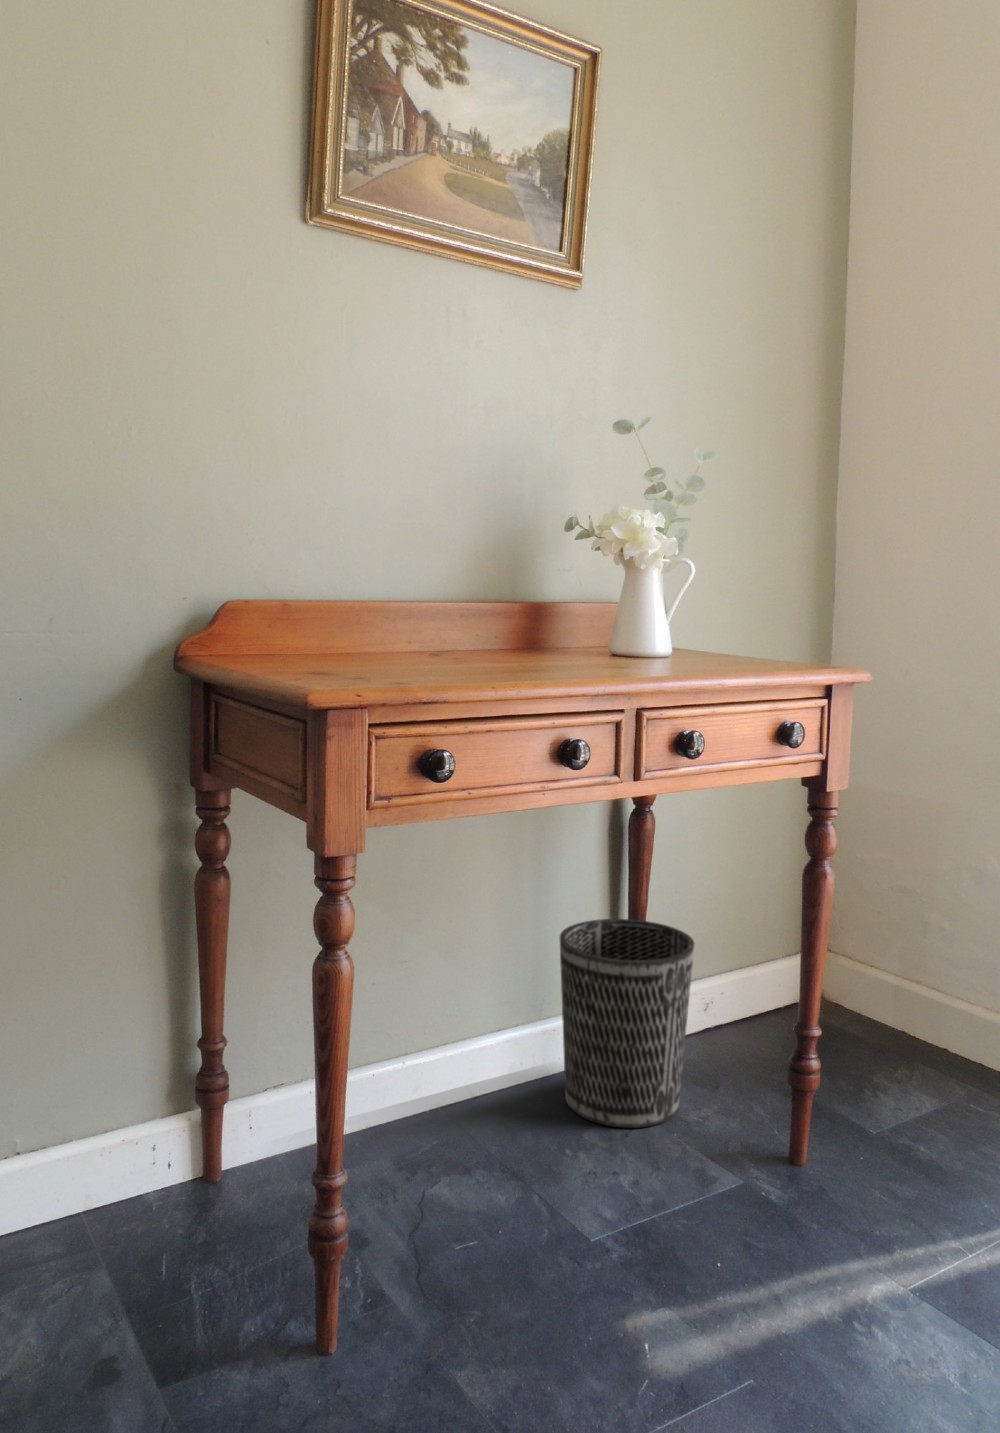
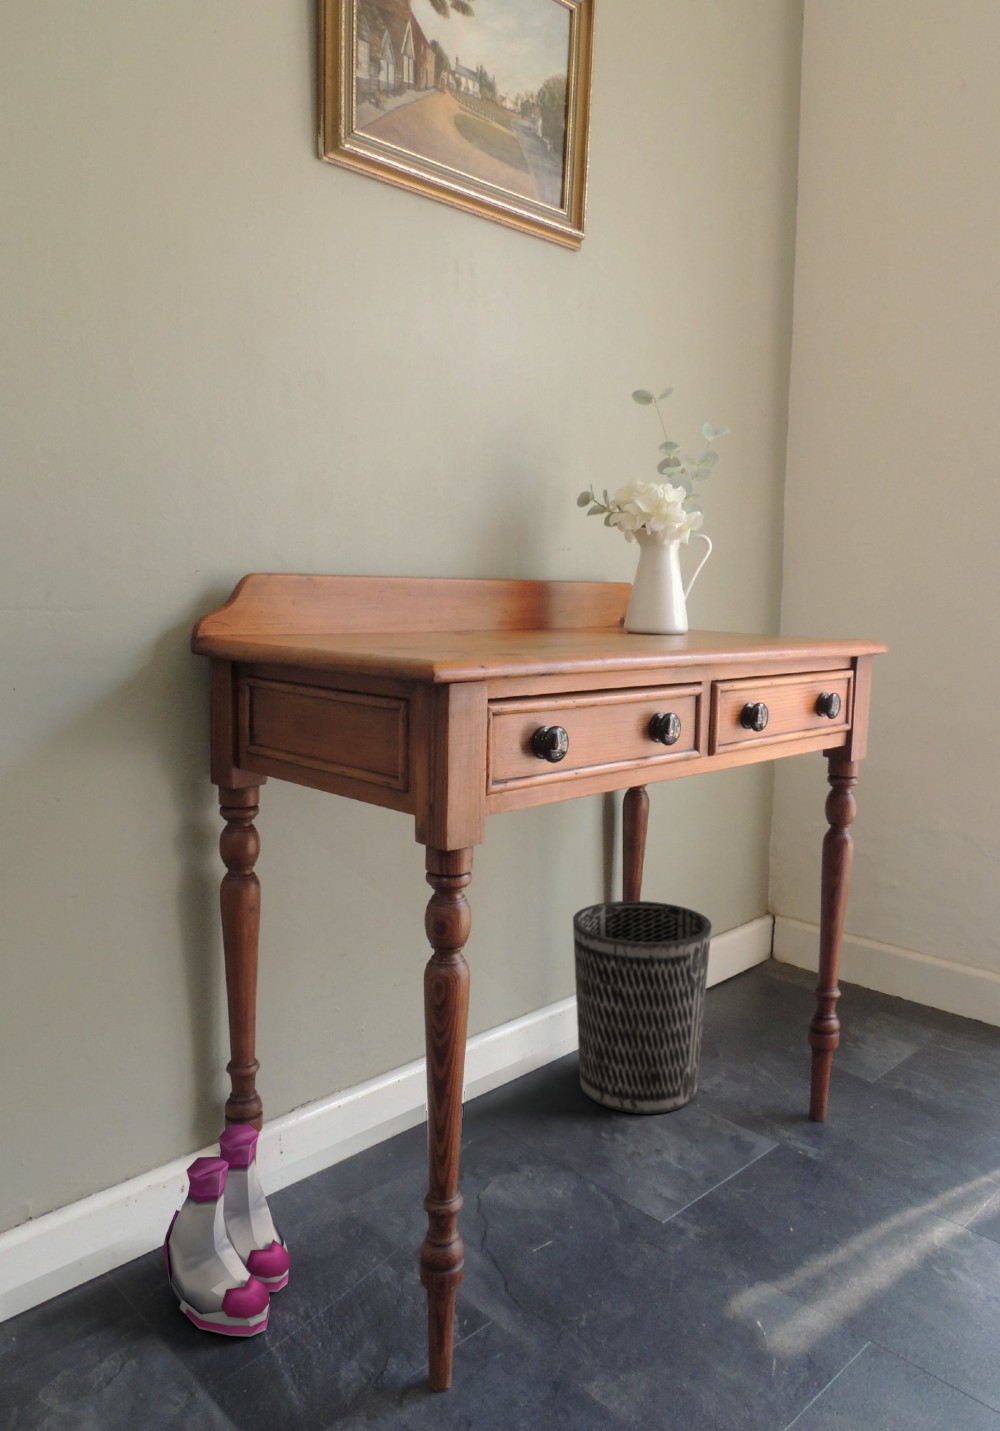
boots: none [119,1093,233,1283] -> present [162,1124,290,1336]

